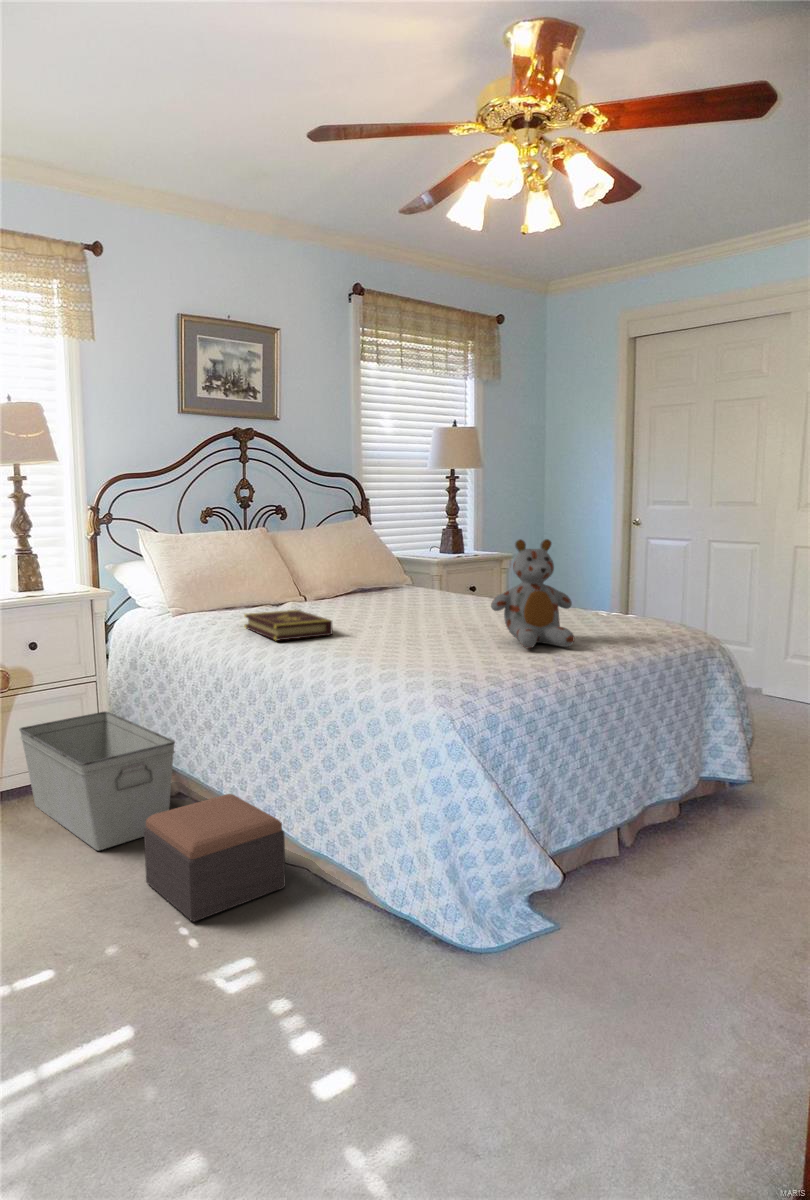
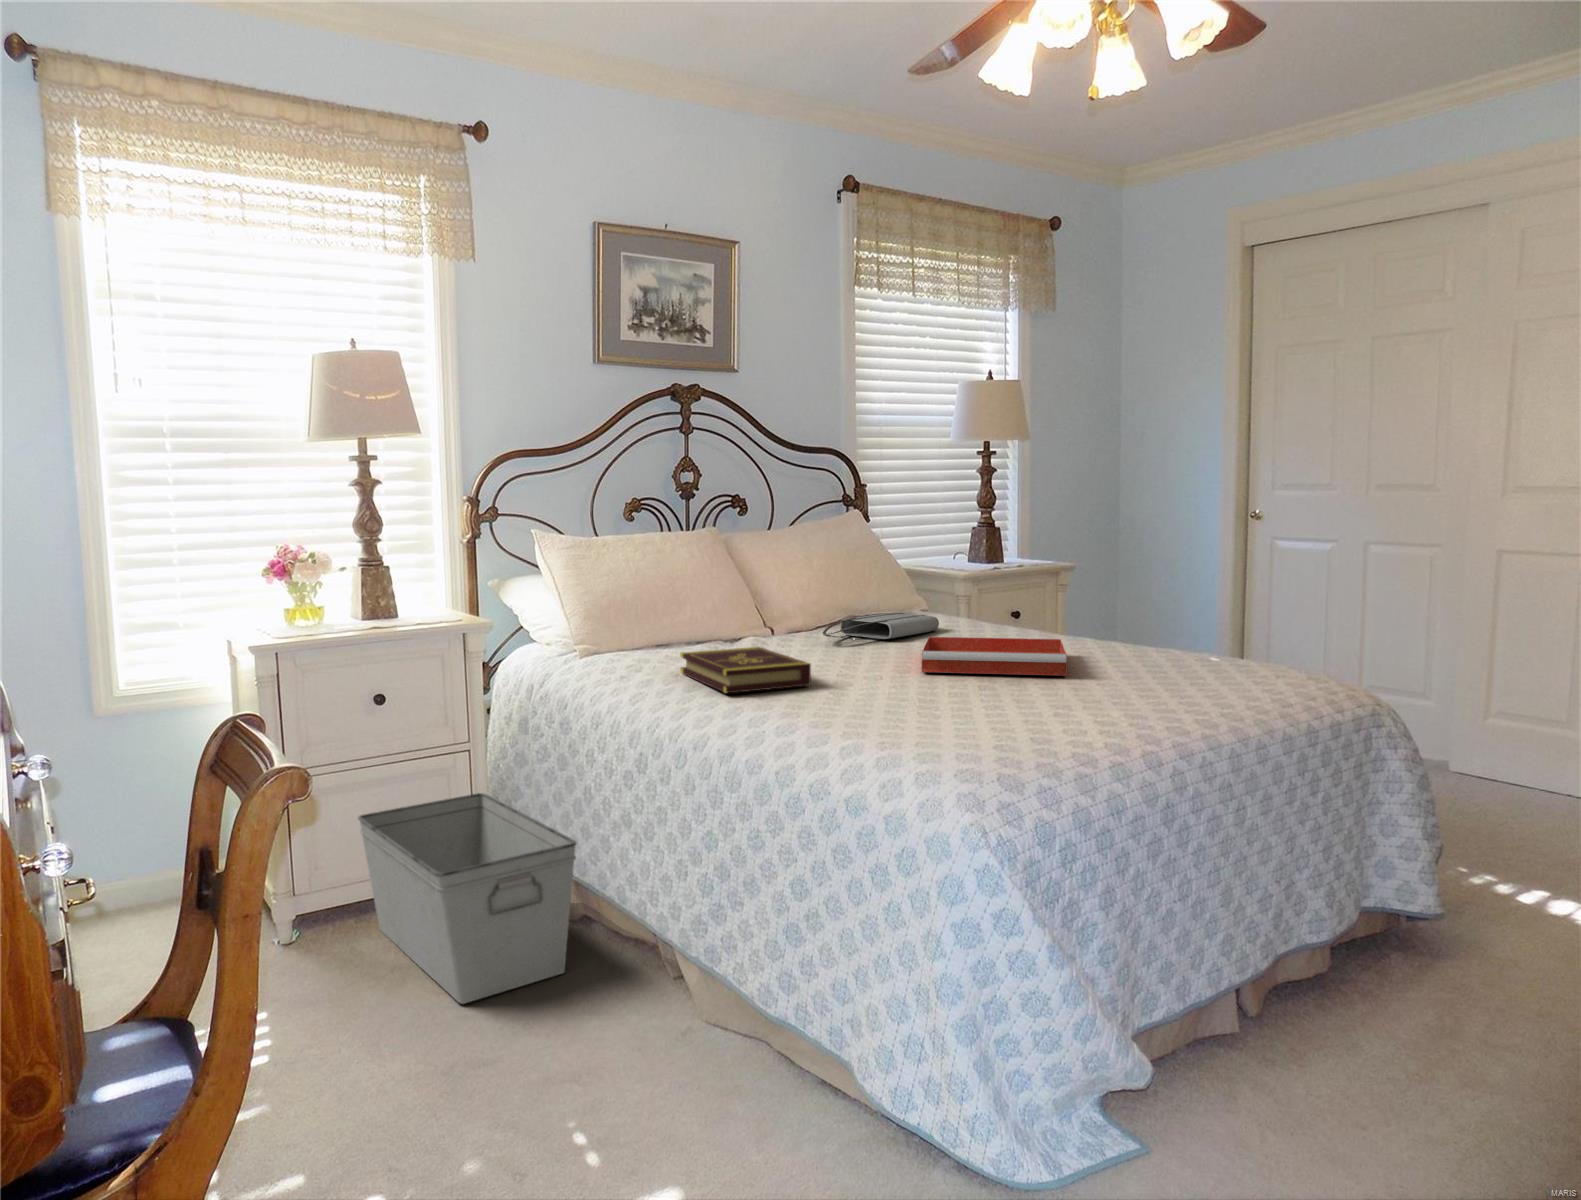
stuffed bear: present [491,539,574,649] -> none [1056,539,1192,711]
tote bag: none [340,587,418,604] -> present [823,613,939,640]
tray: none [406,602,499,627] -> present [922,637,1067,676]
footstool: present [144,794,285,922] -> none [525,926,736,1130]

